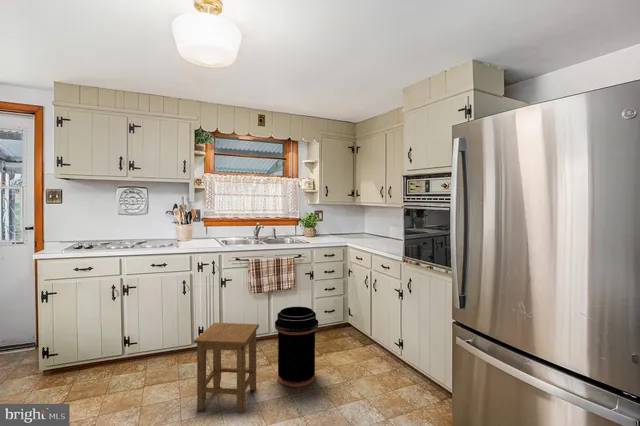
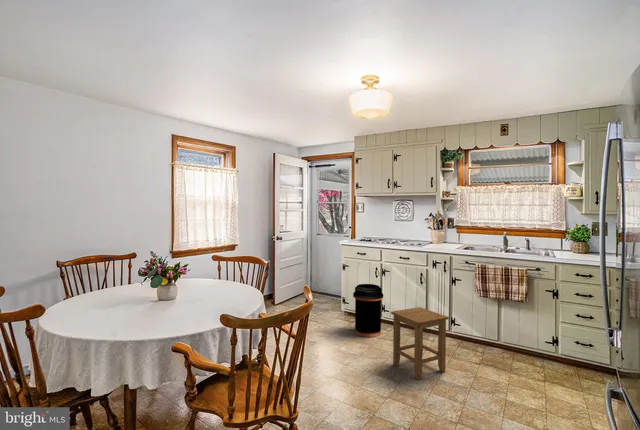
trash can: present [275,307,318,387] -> present [353,284,383,337]

